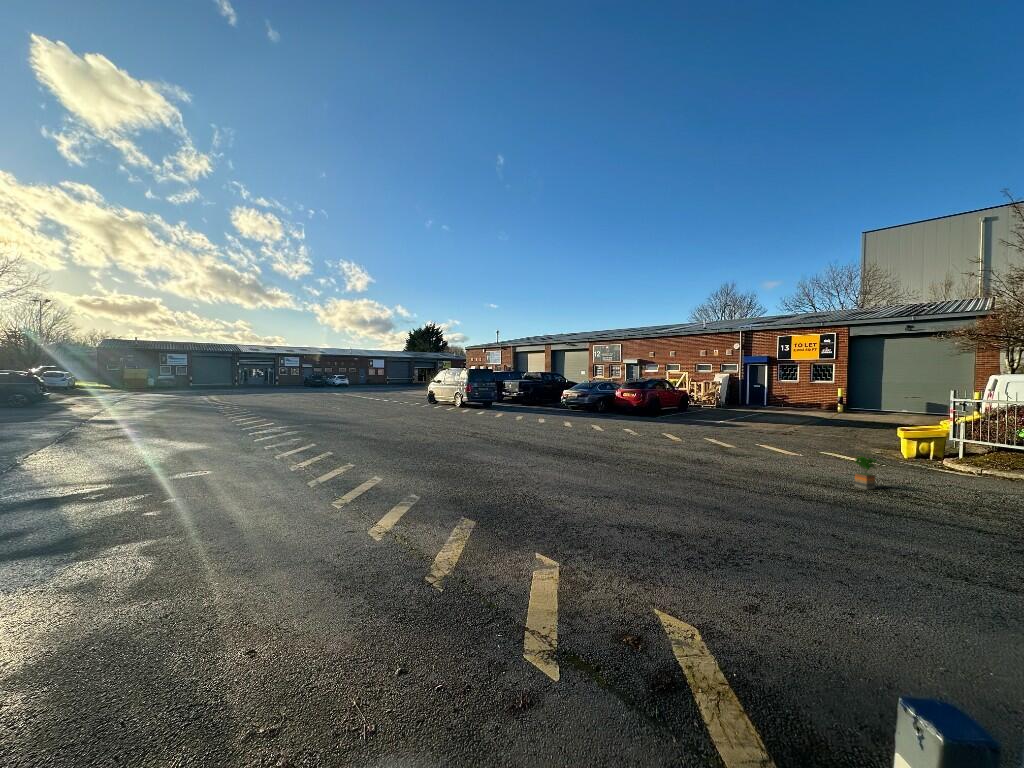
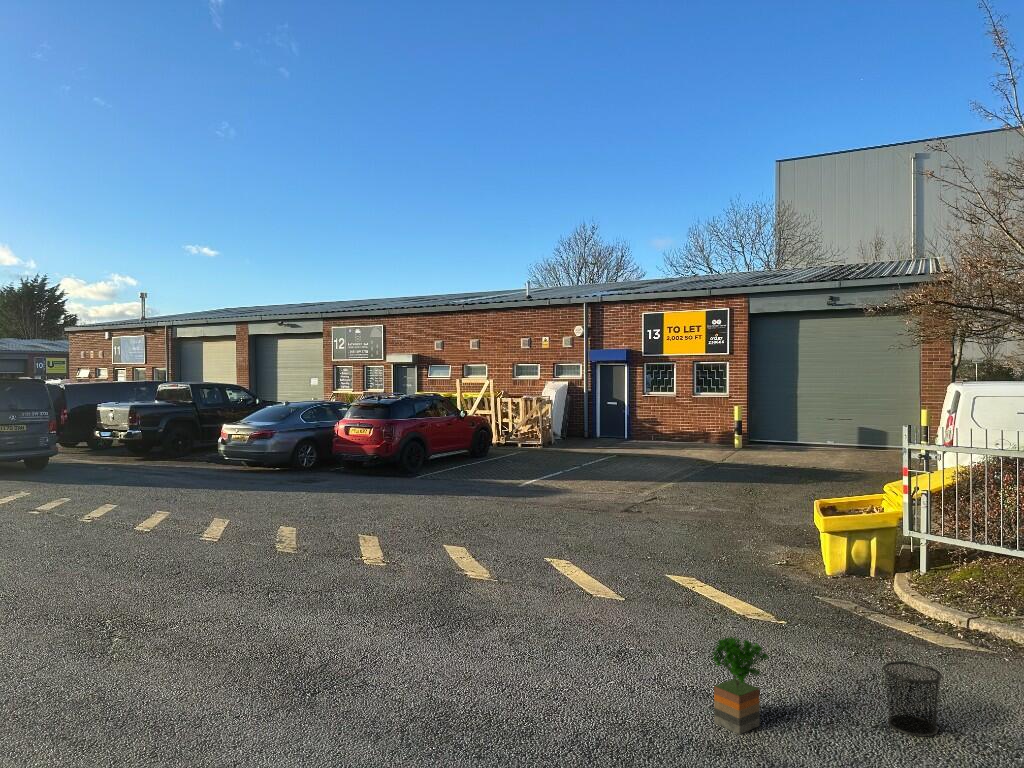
trash can: none [933,471,961,497] -> present [883,661,942,737]

